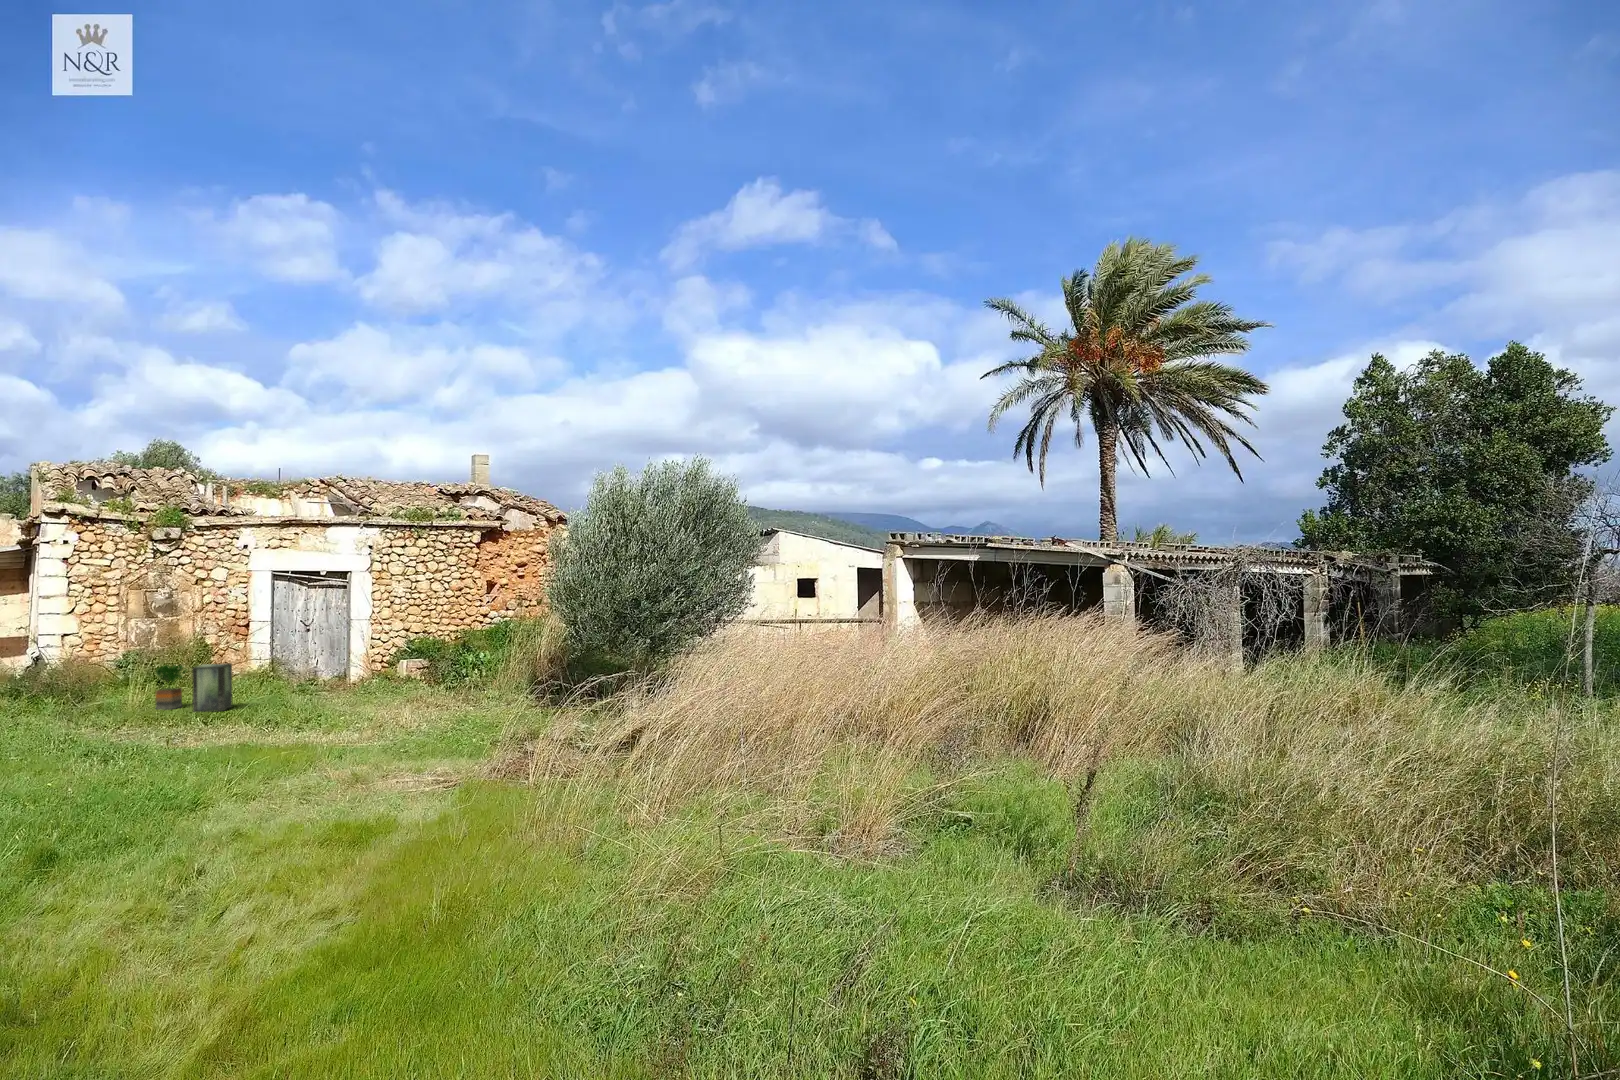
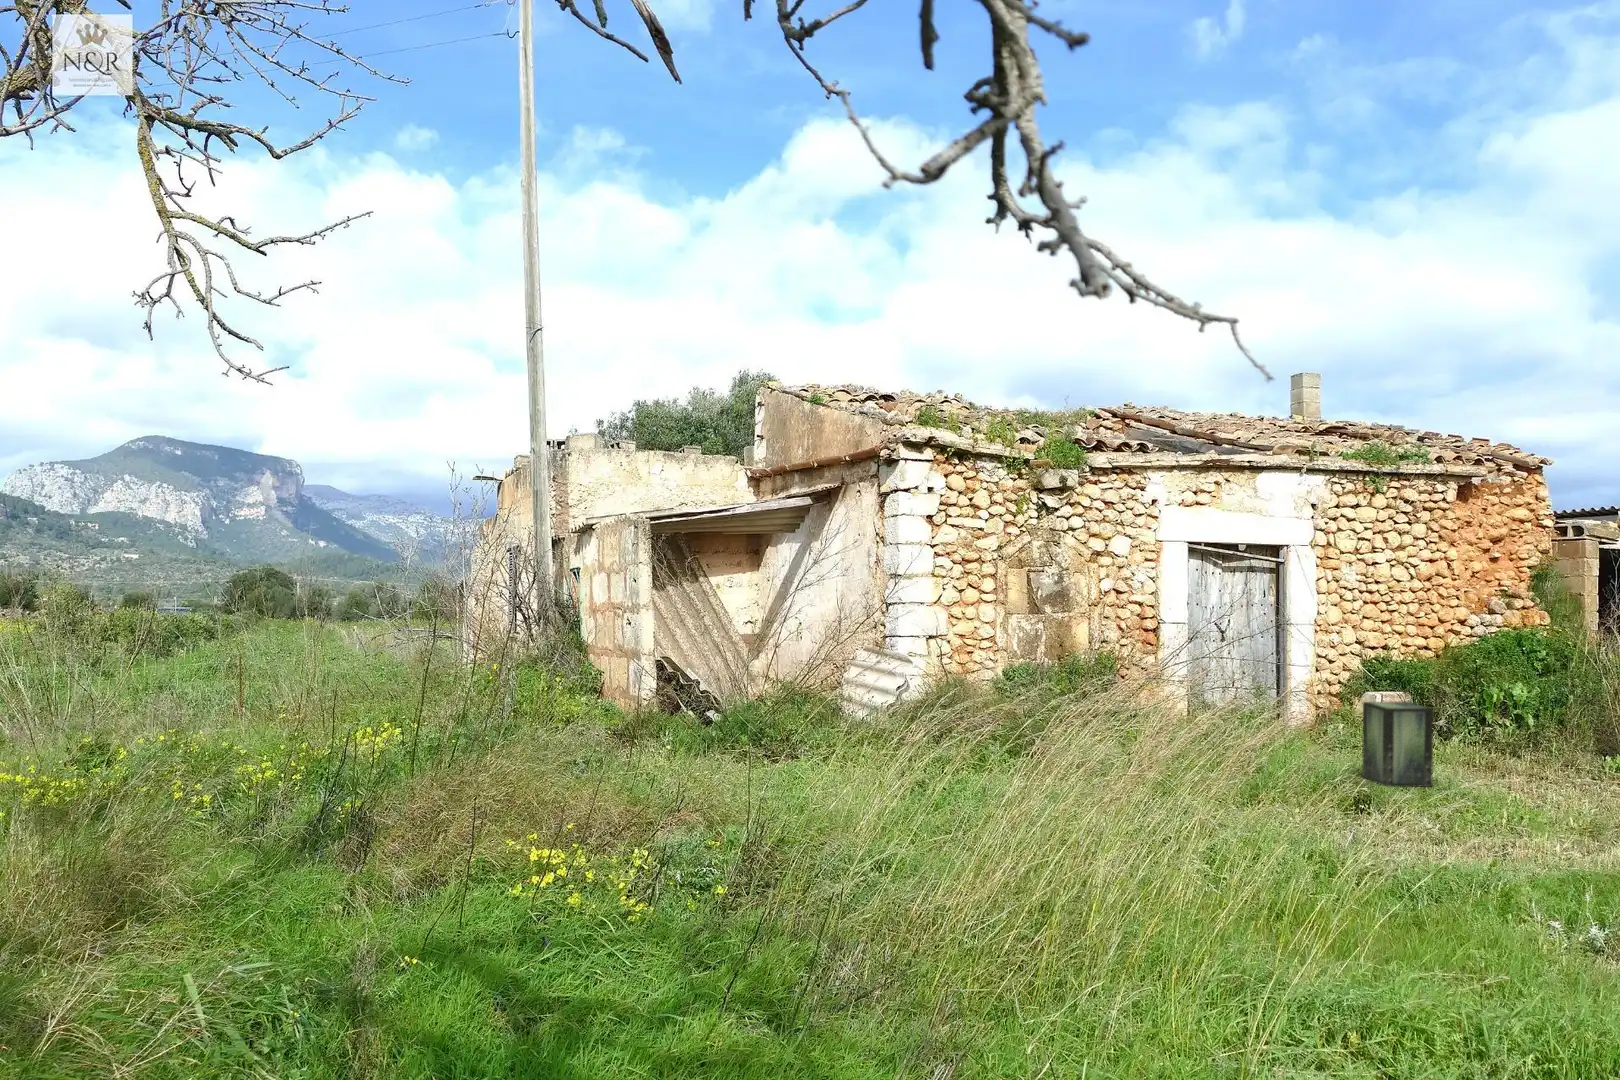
potted tree: present [156,665,187,710] -> none [1276,699,1332,777]

